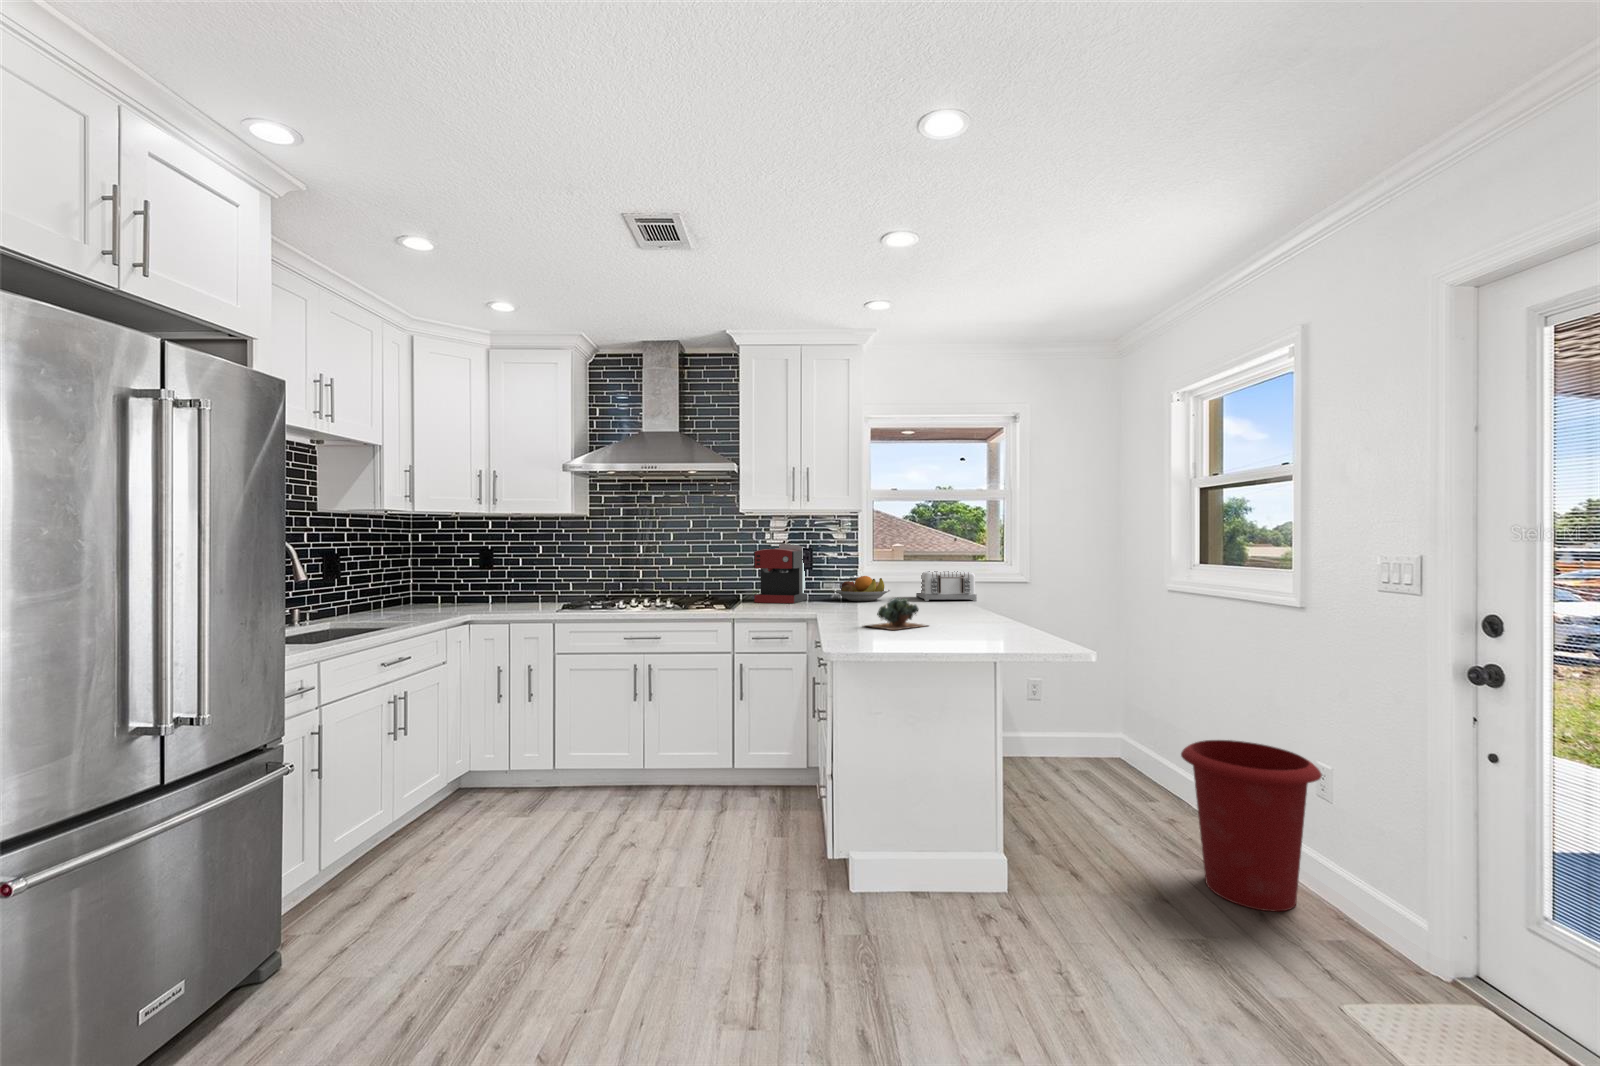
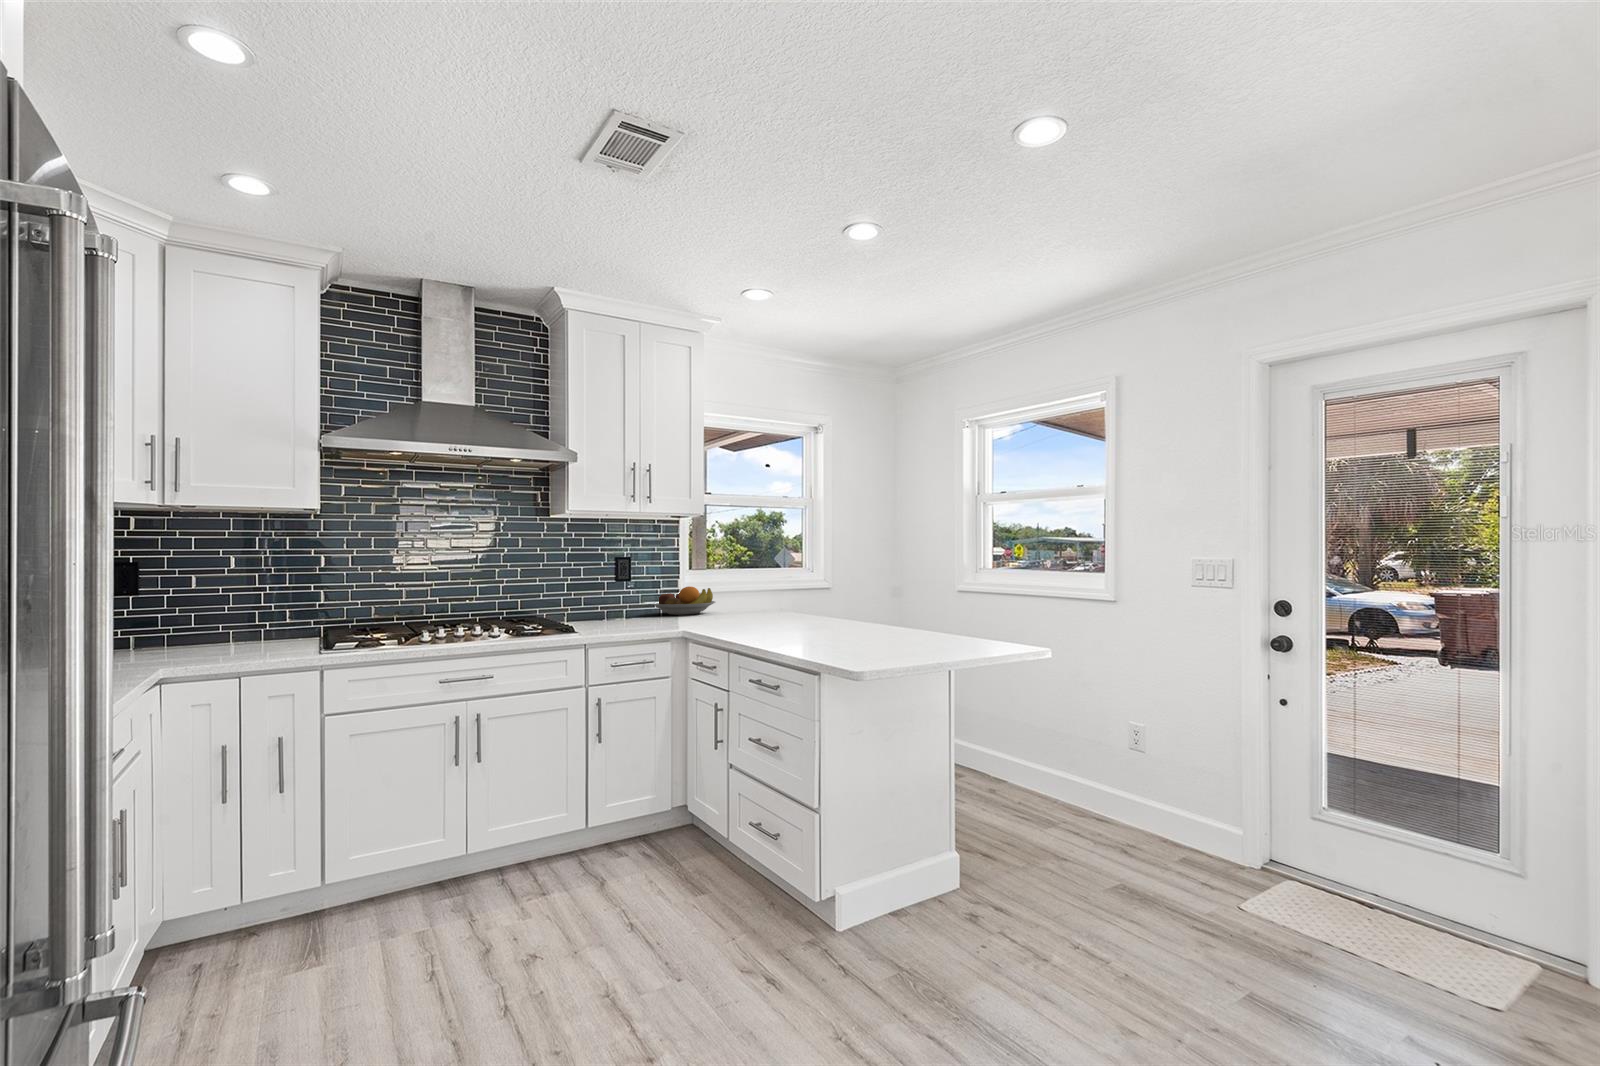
coffee maker: present [754,544,807,603] -> none [571,552,623,623]
toaster: present [916,571,977,601] -> none [727,578,798,610]
succulent plant: present [865,598,925,630] -> none [800,600,855,633]
waste bin: present [1181,740,1322,911] -> none [1040,703,1140,830]

